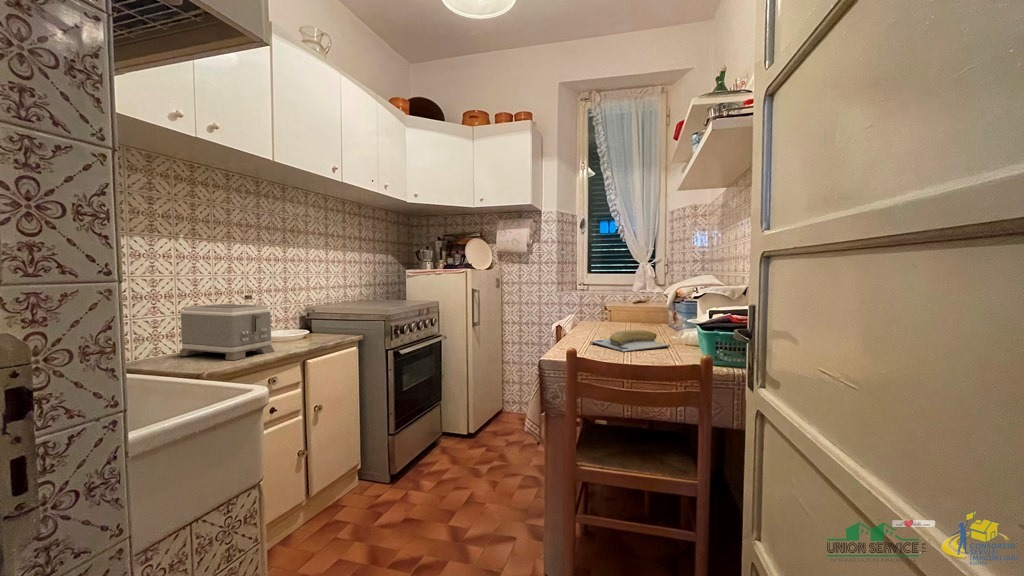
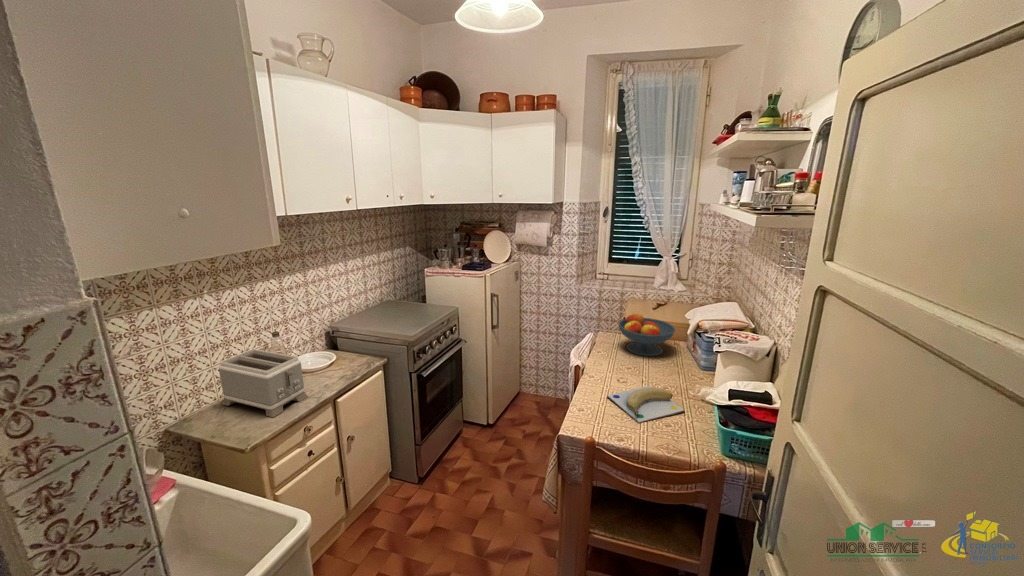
fruit bowl: none [599,292,656,329] -> present [619,314,675,356]

